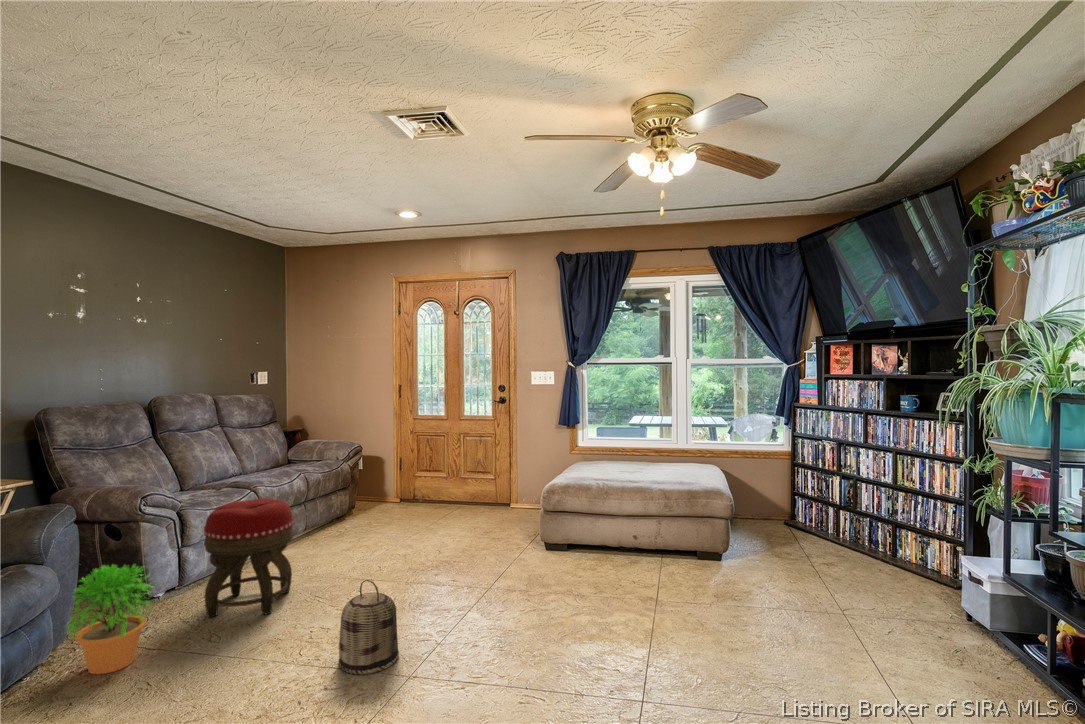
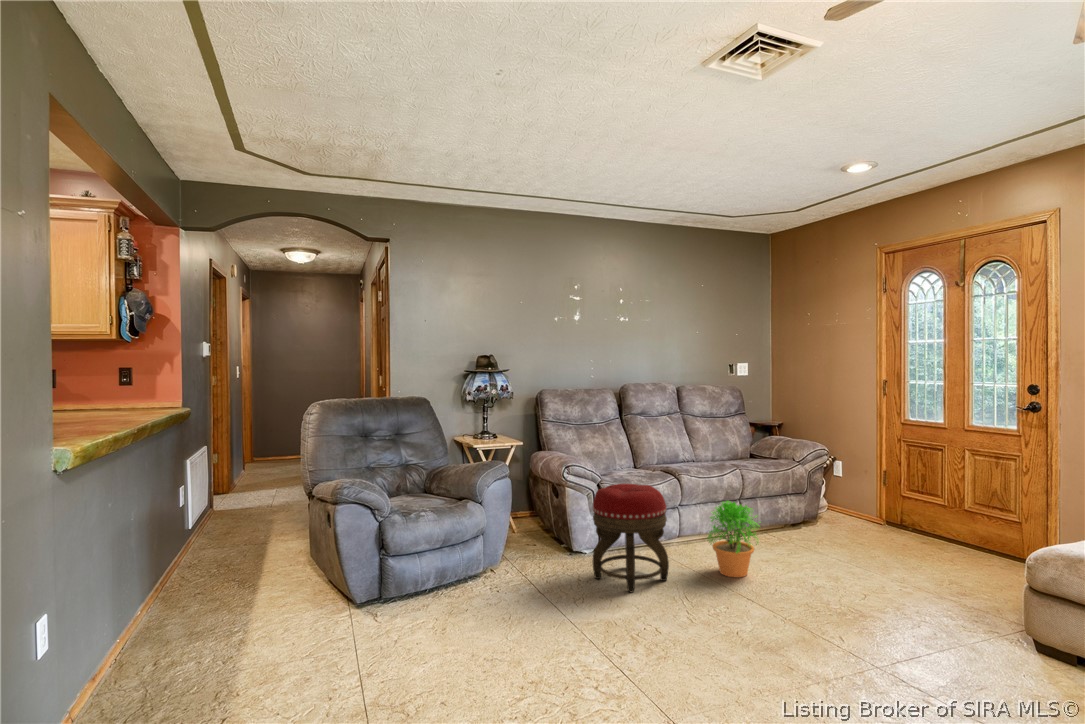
potted plant: present [67,564,152,674] -> present [708,501,758,577]
basket: present [339,580,399,675] -> none [617,584,677,680]

